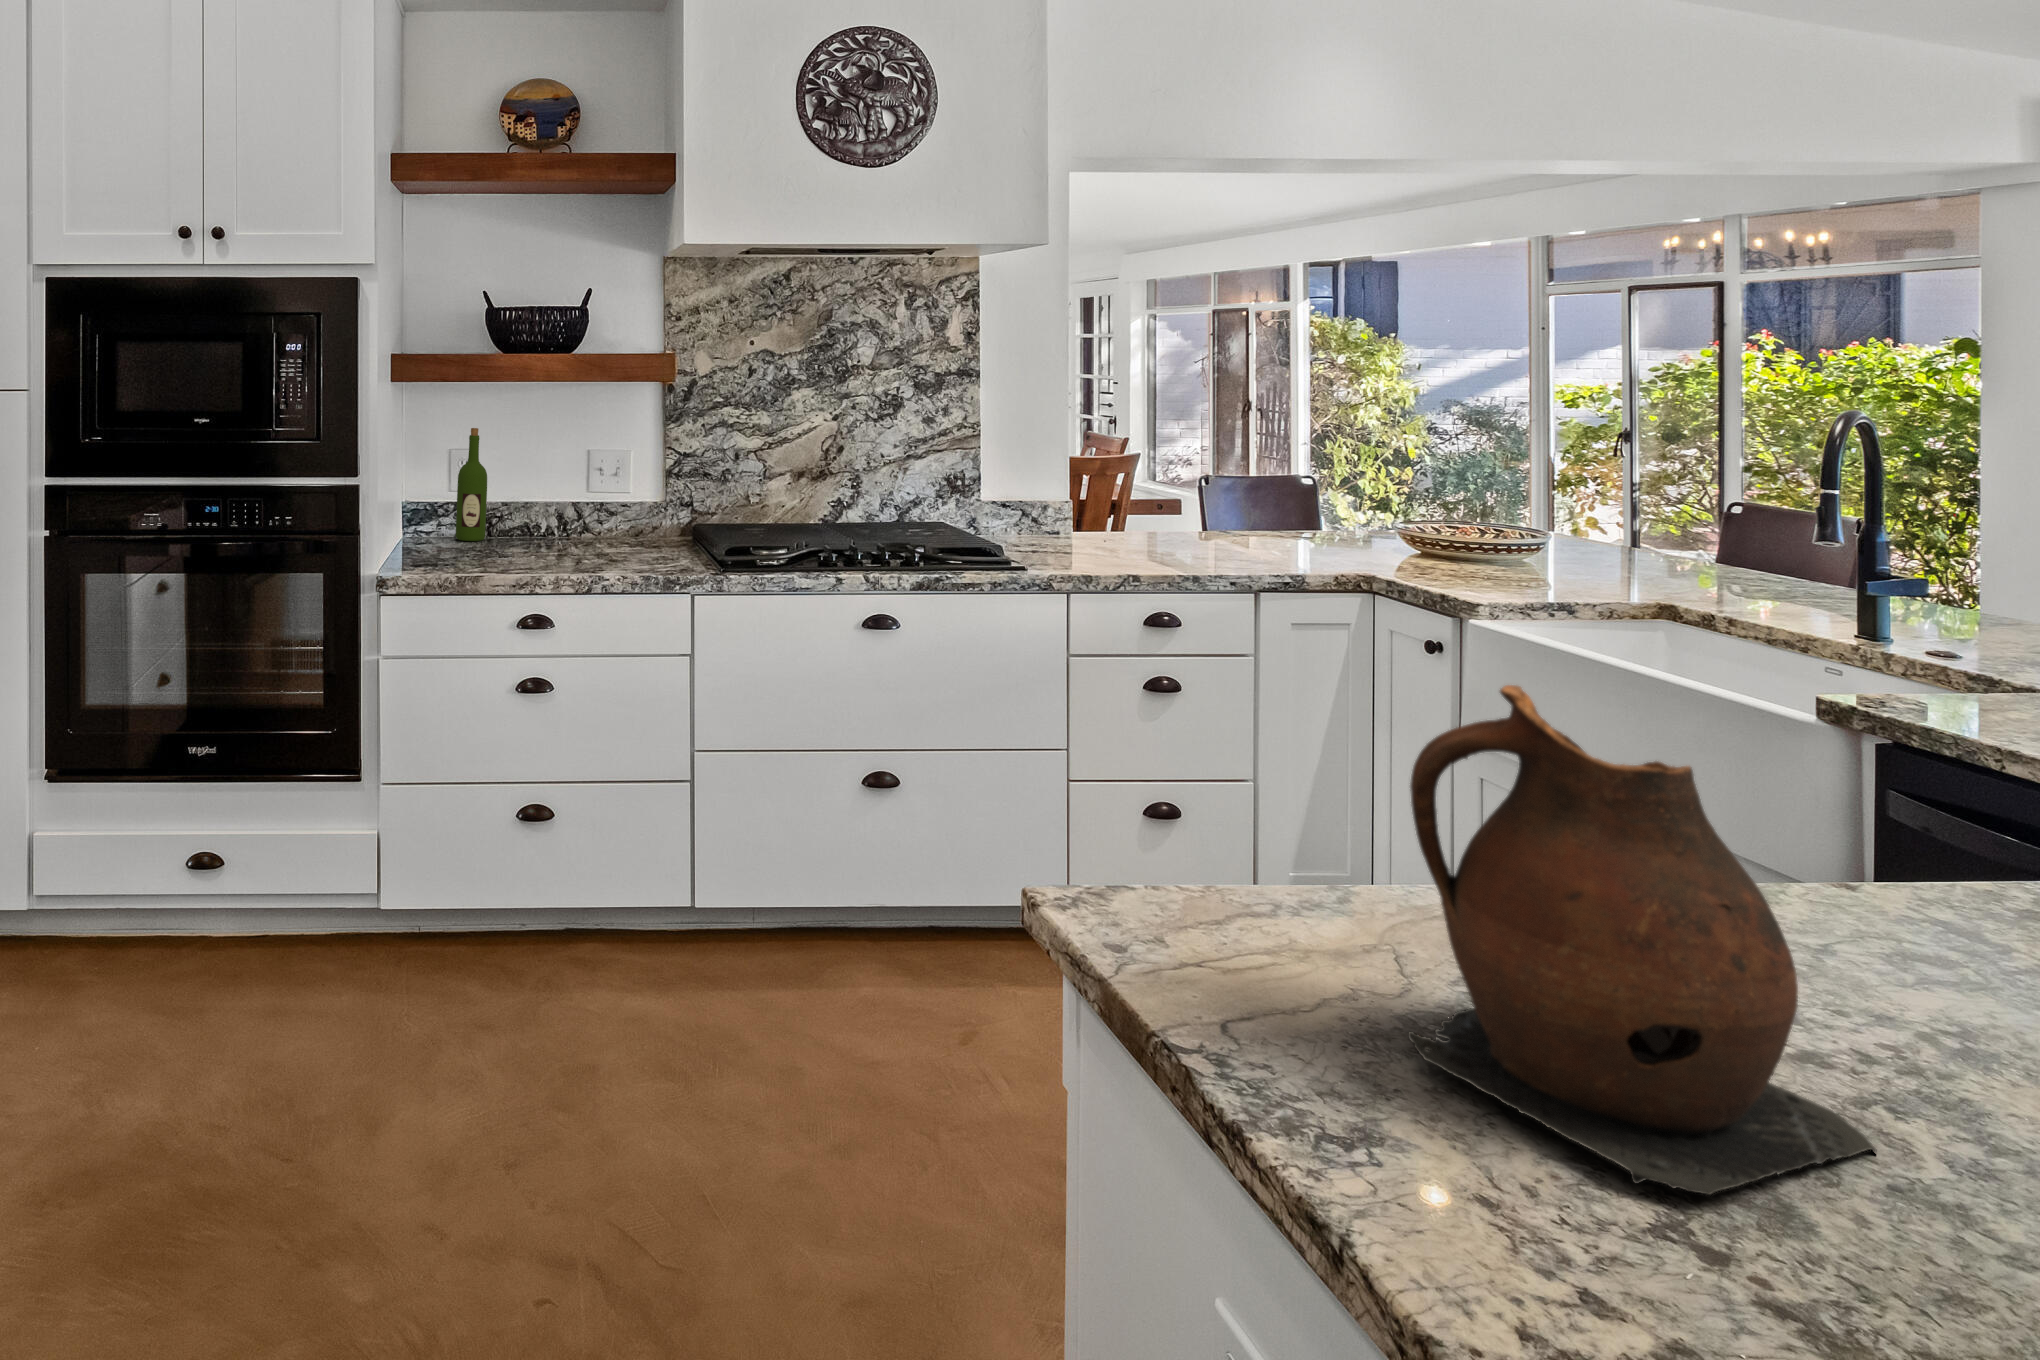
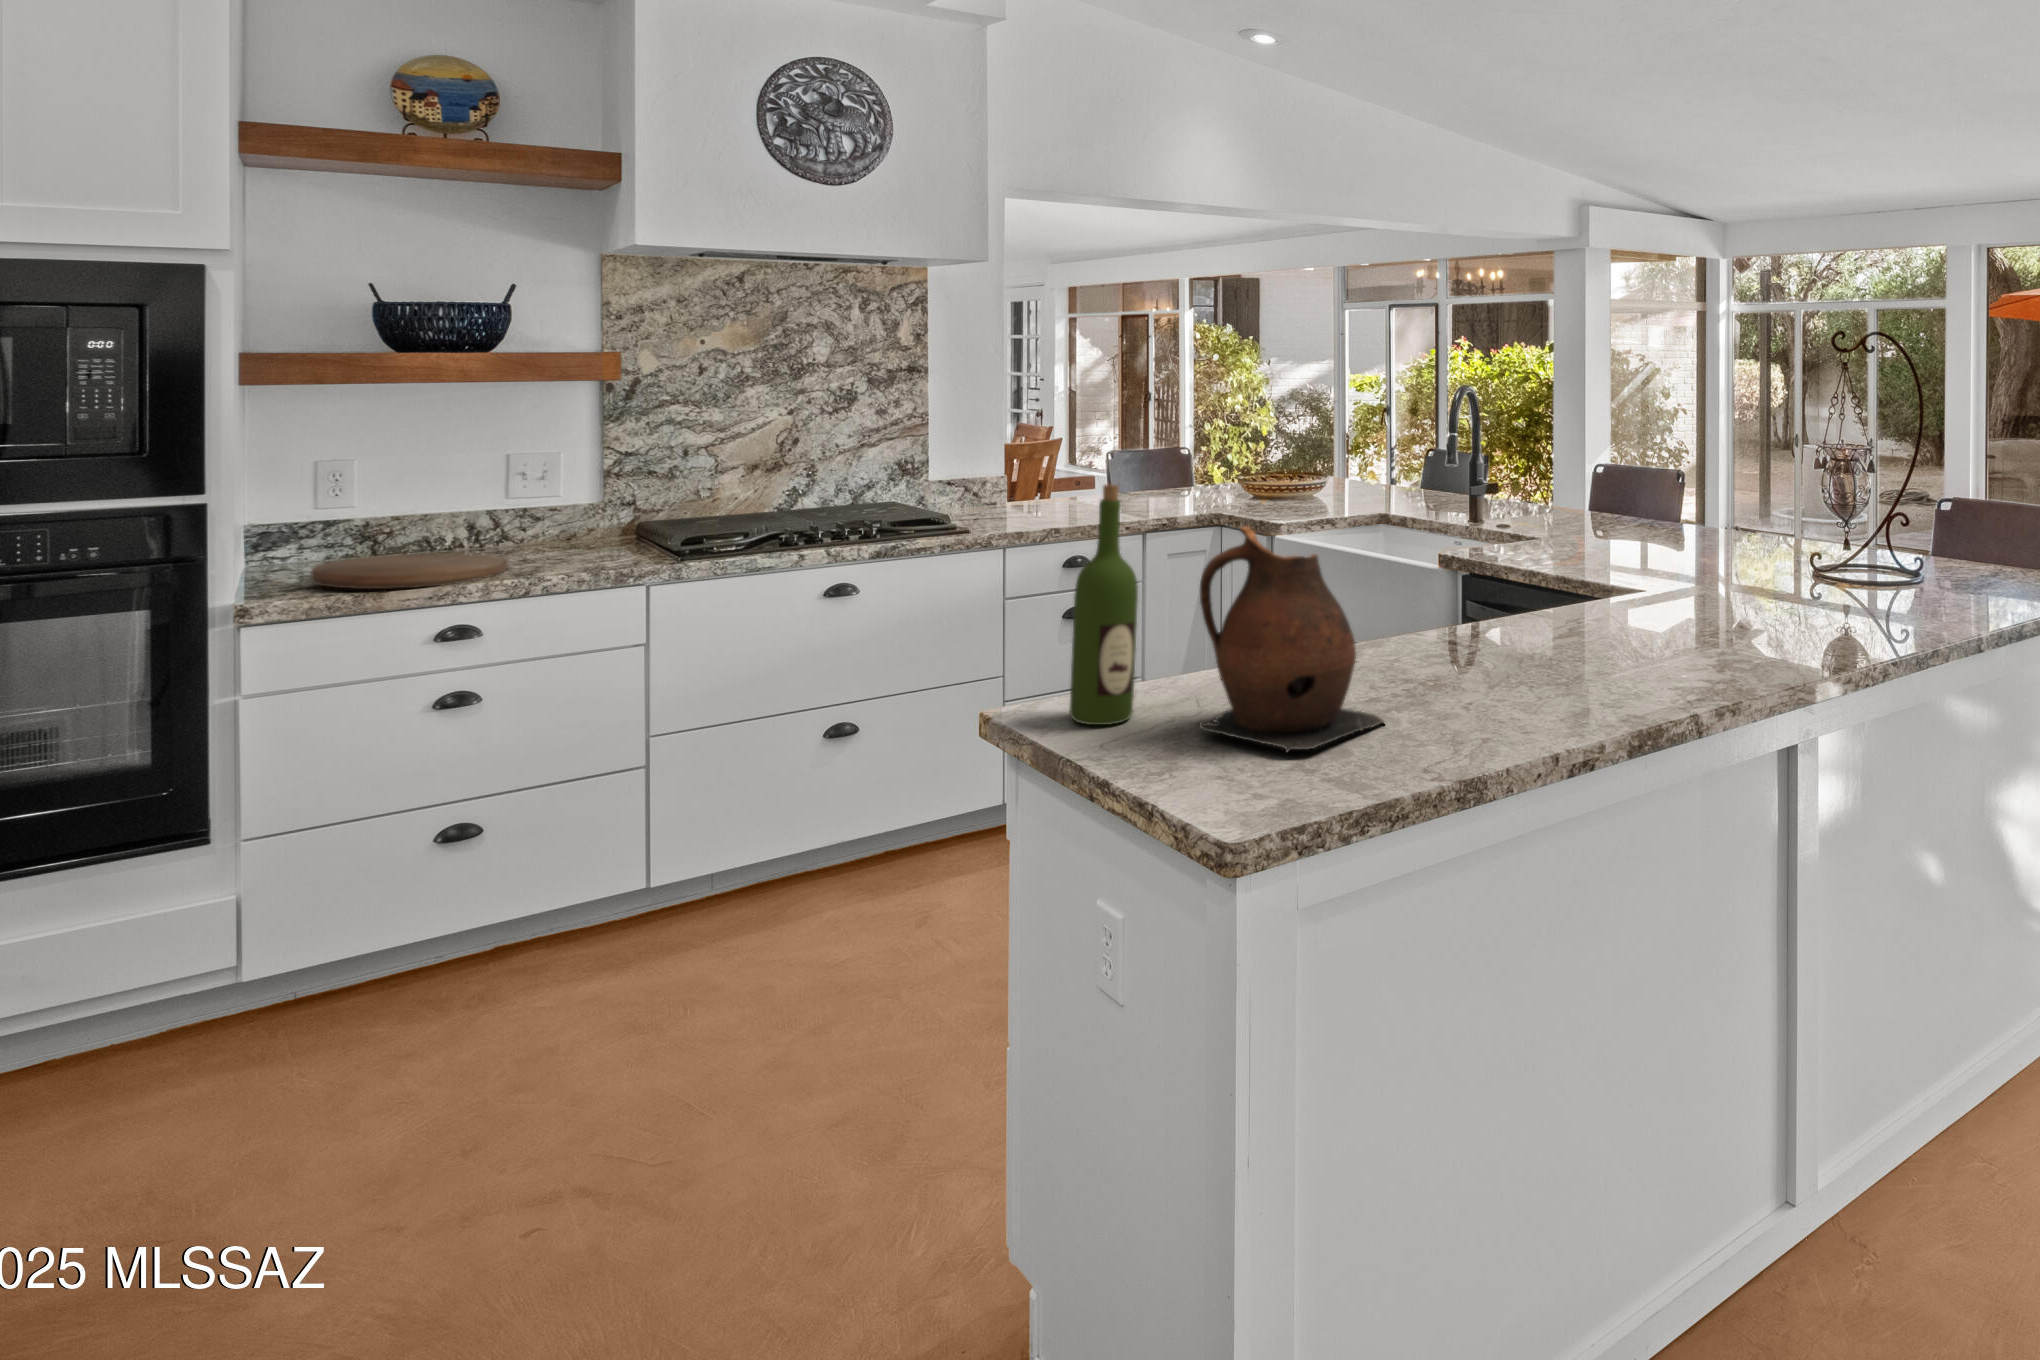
wine bottle: present [456,428,487,541] -> present [1070,484,1138,725]
cutting board: none [430,539,576,575] -> present [311,553,508,589]

